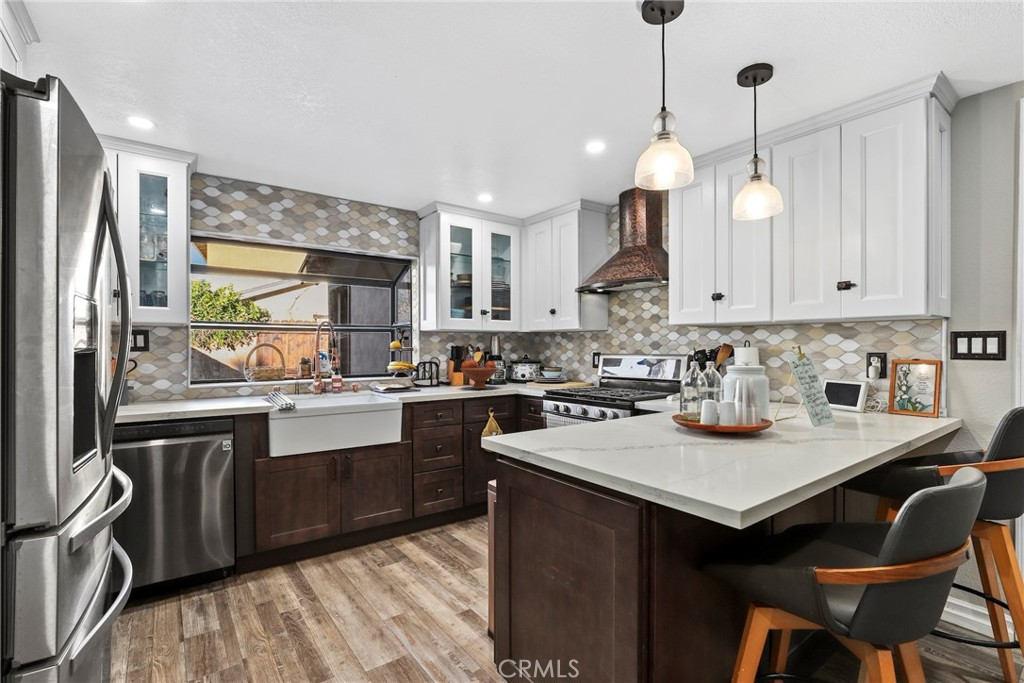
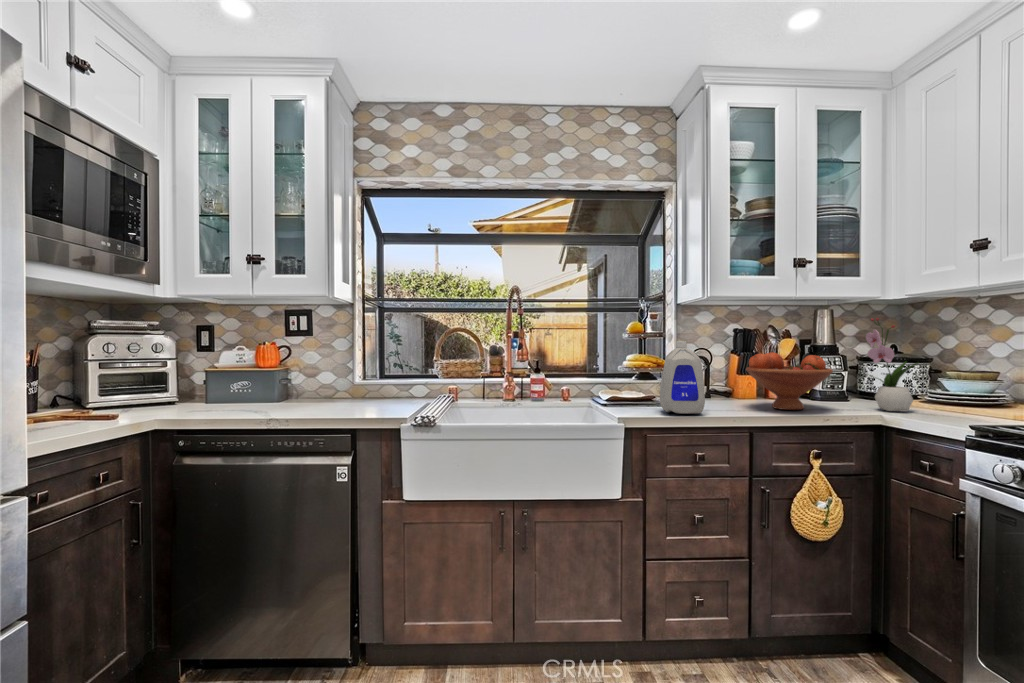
flower arrangement: none [512,343,532,387] -> present [866,318,918,411]
bottle: none [418,354,442,393] -> present [660,341,705,414]

